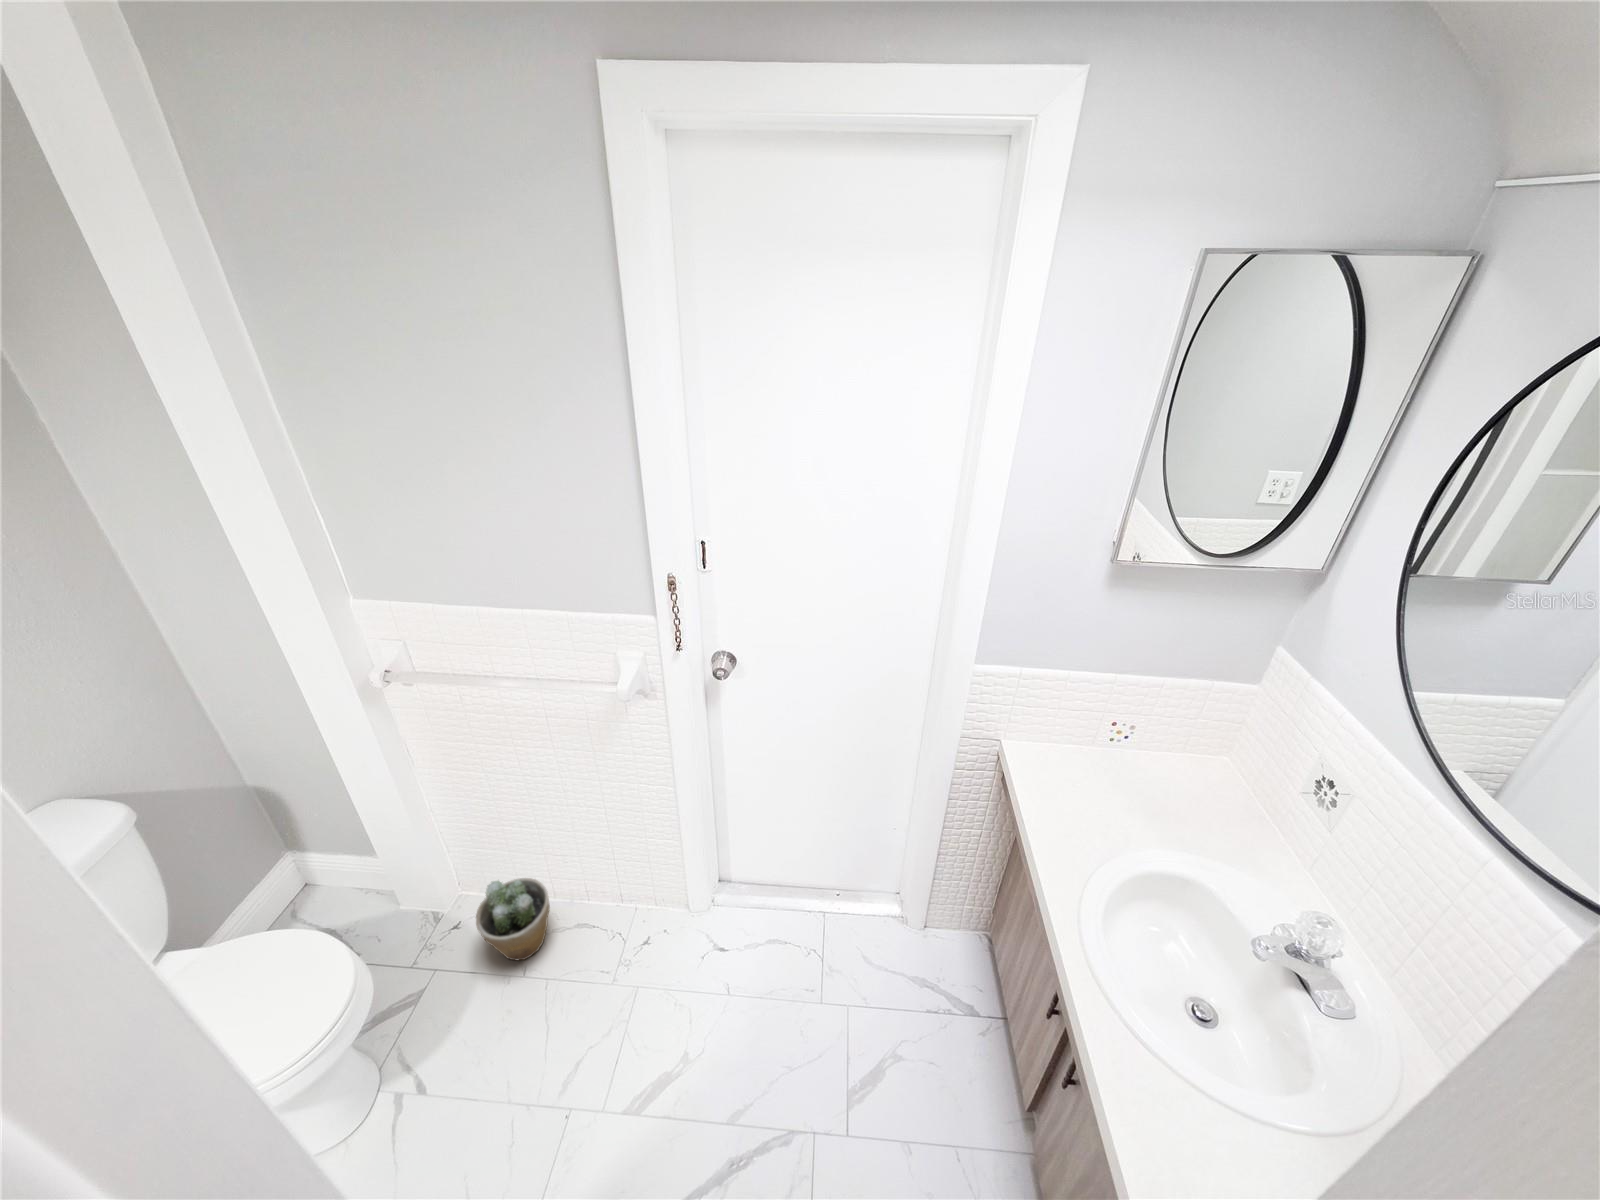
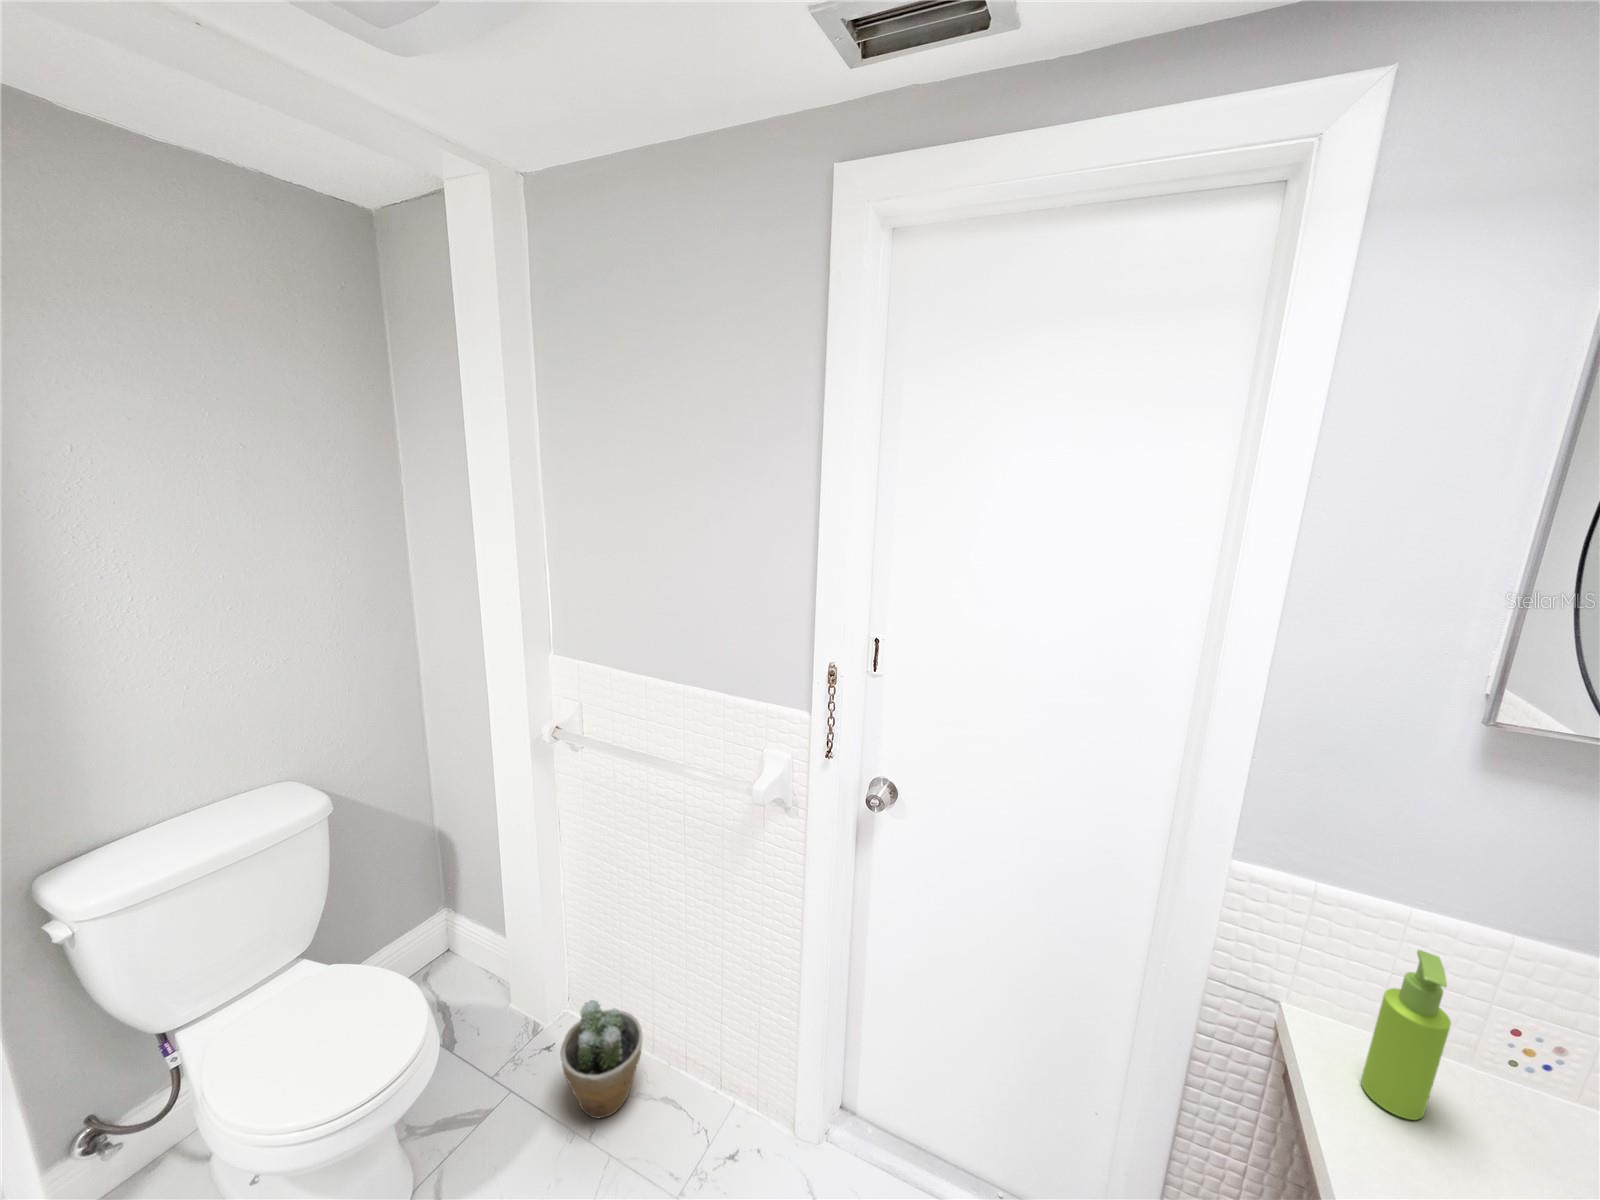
soap dispenser: none [1043,699,1087,788] -> present [1361,950,1451,1120]

